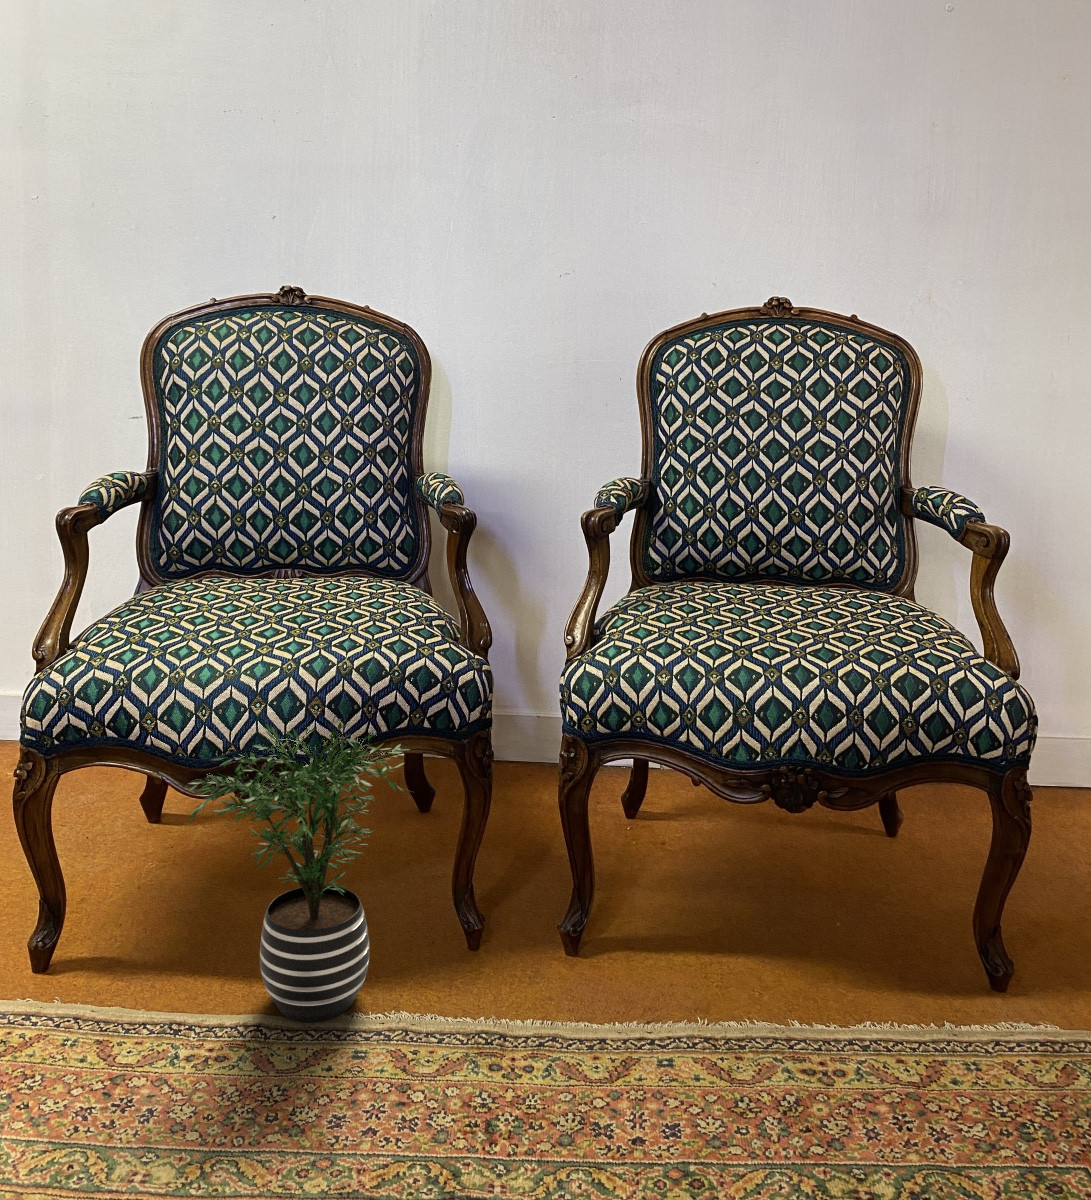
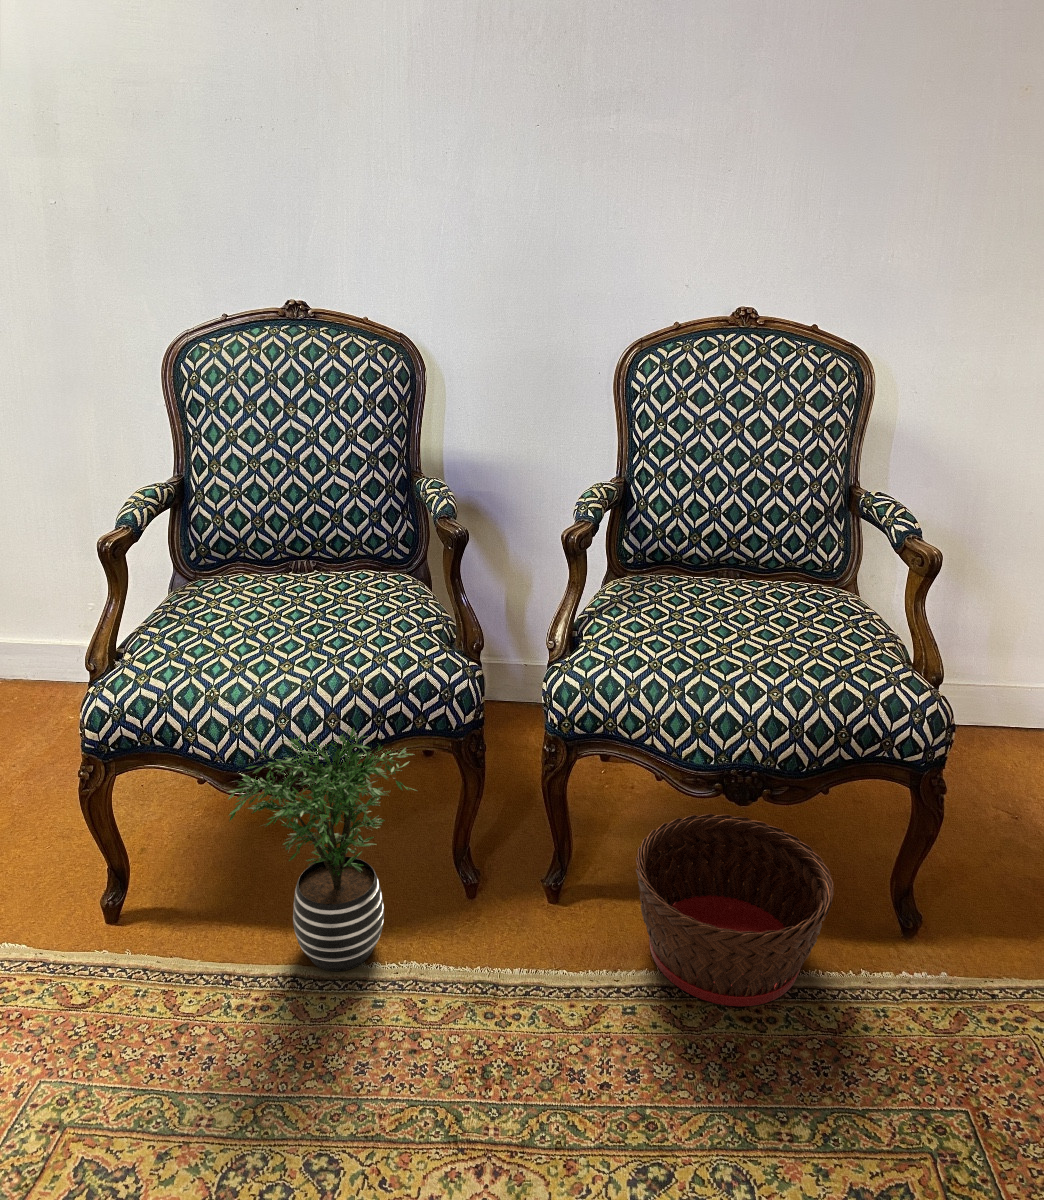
basket: none [671,843,906,1059] -> present [636,814,834,1007]

